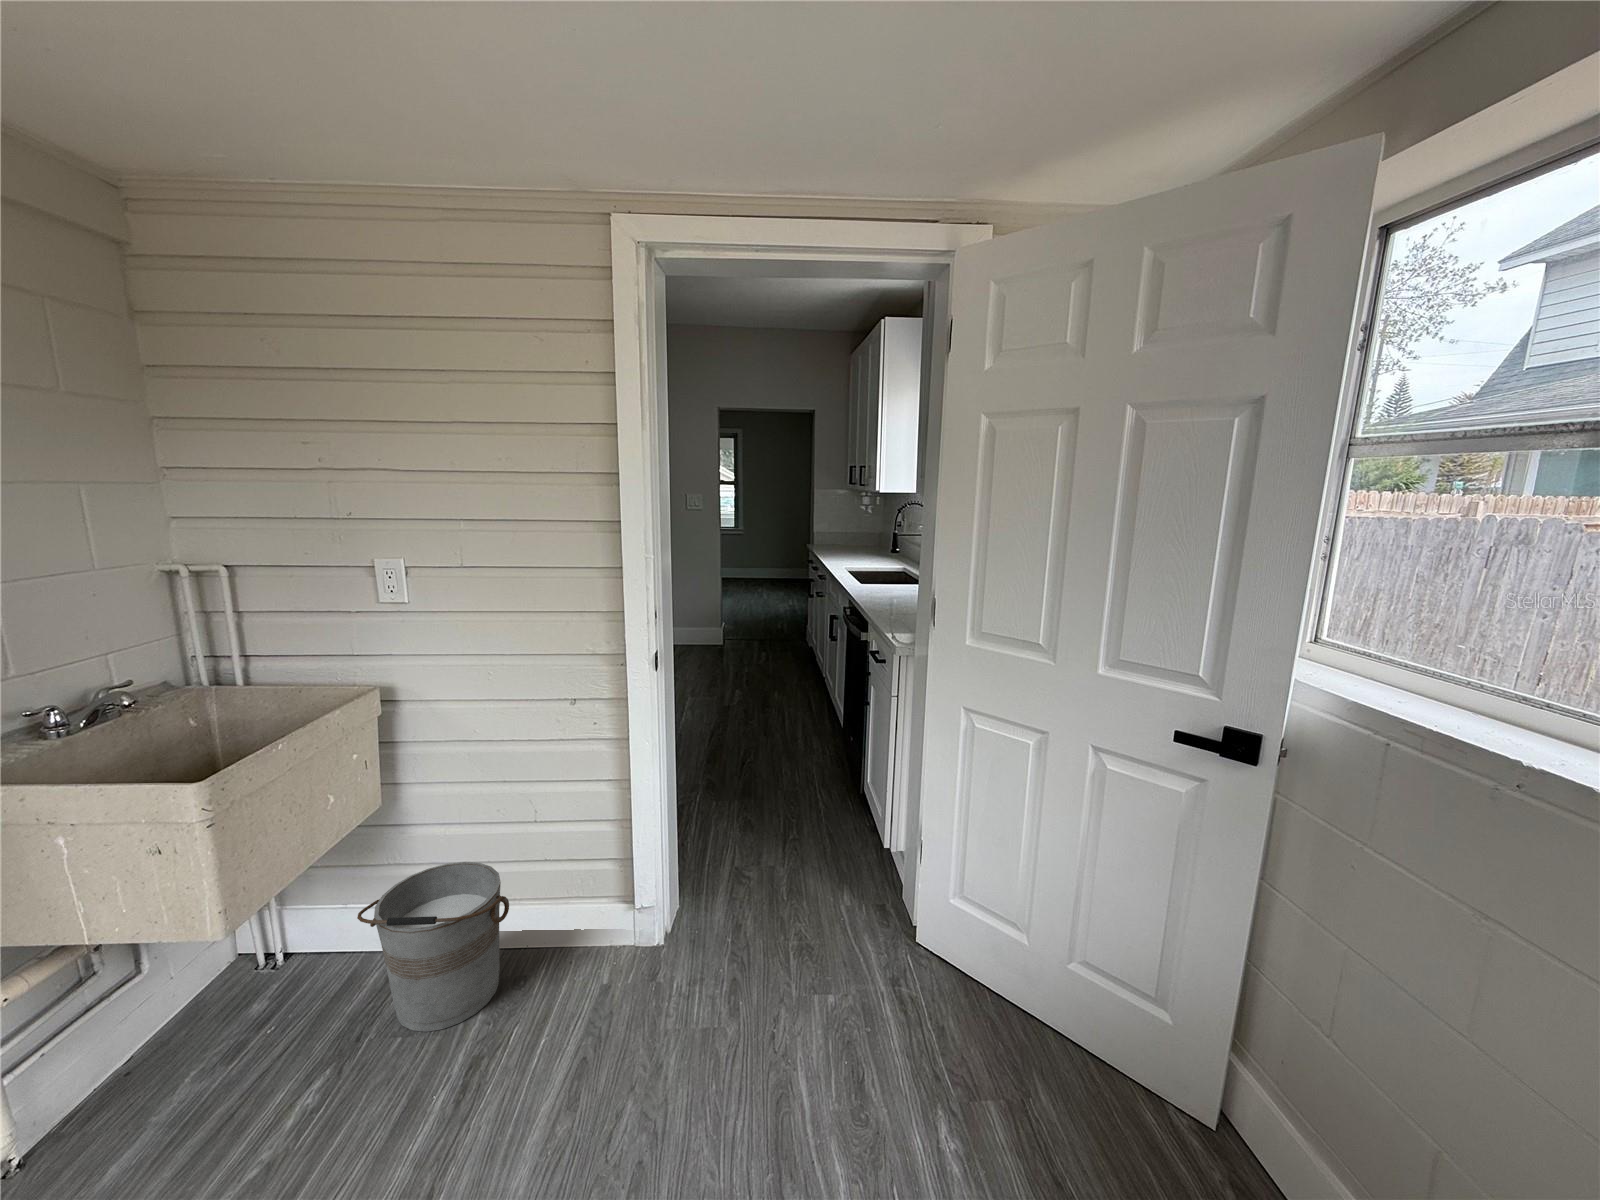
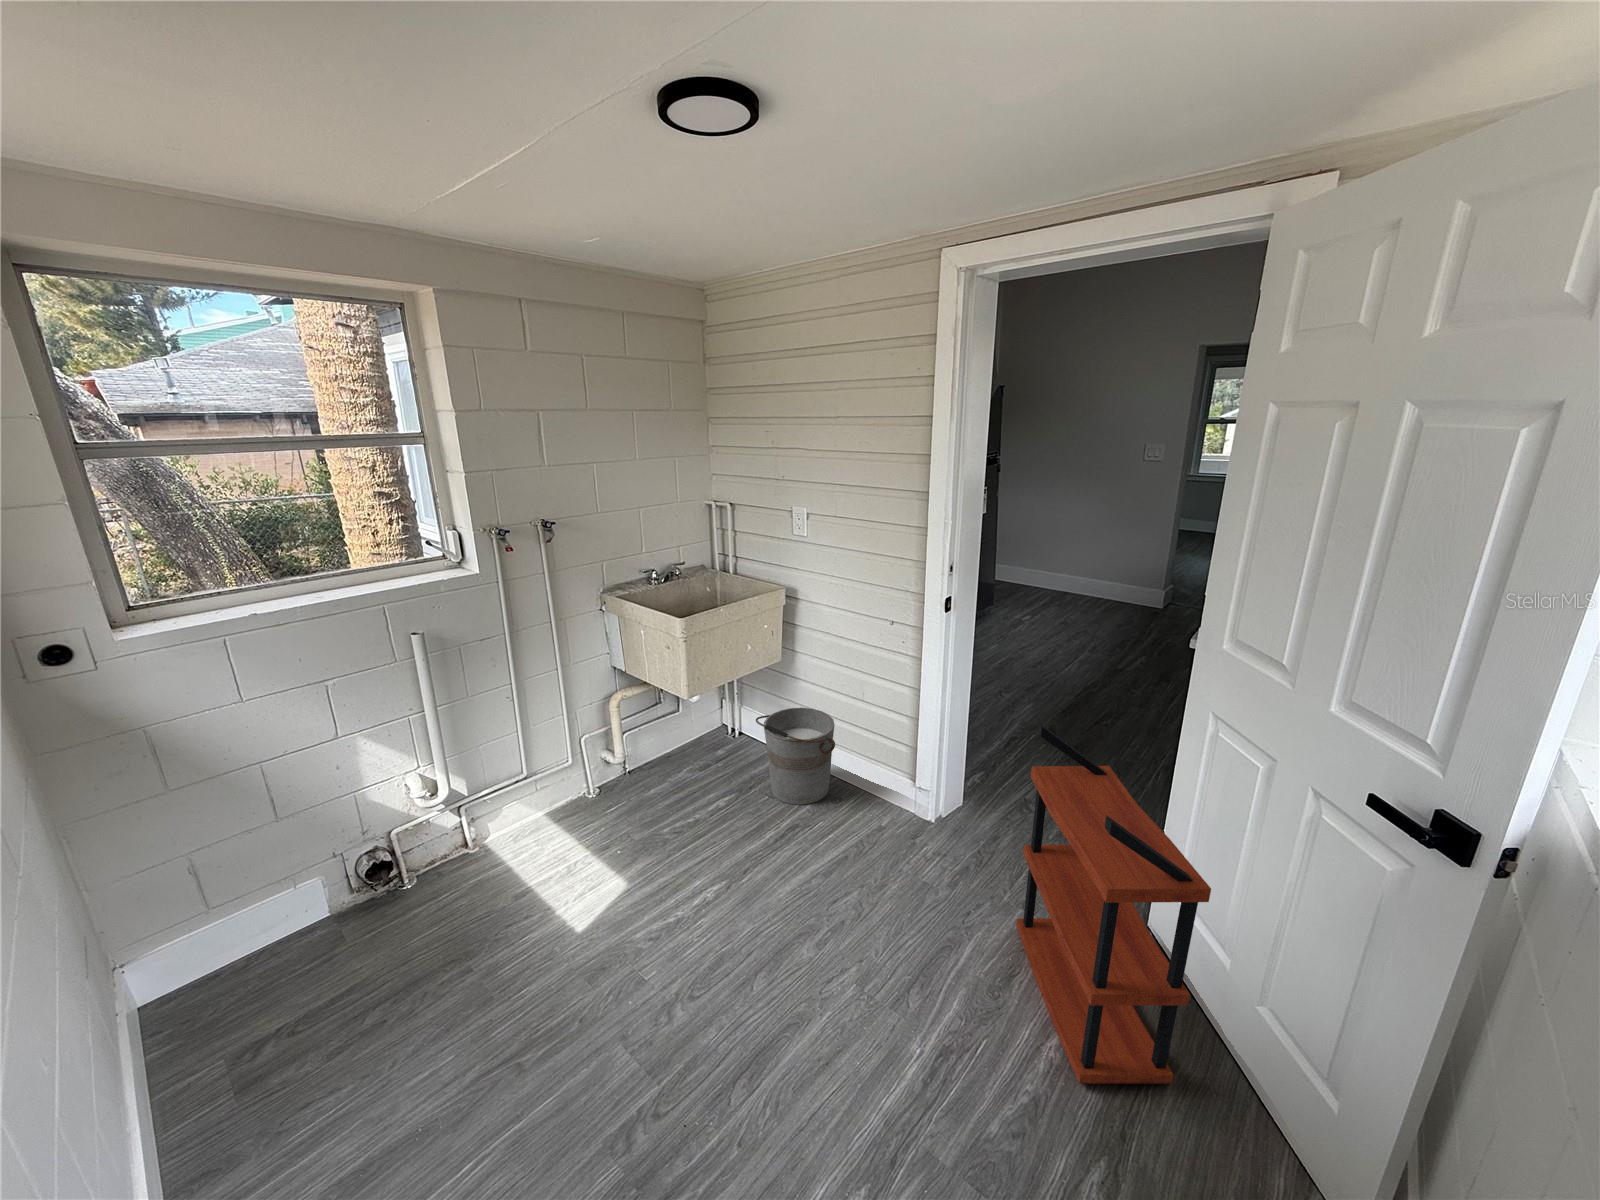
shelving unit: none [826,768,1062,1156] -> present [1016,723,1211,1084]

